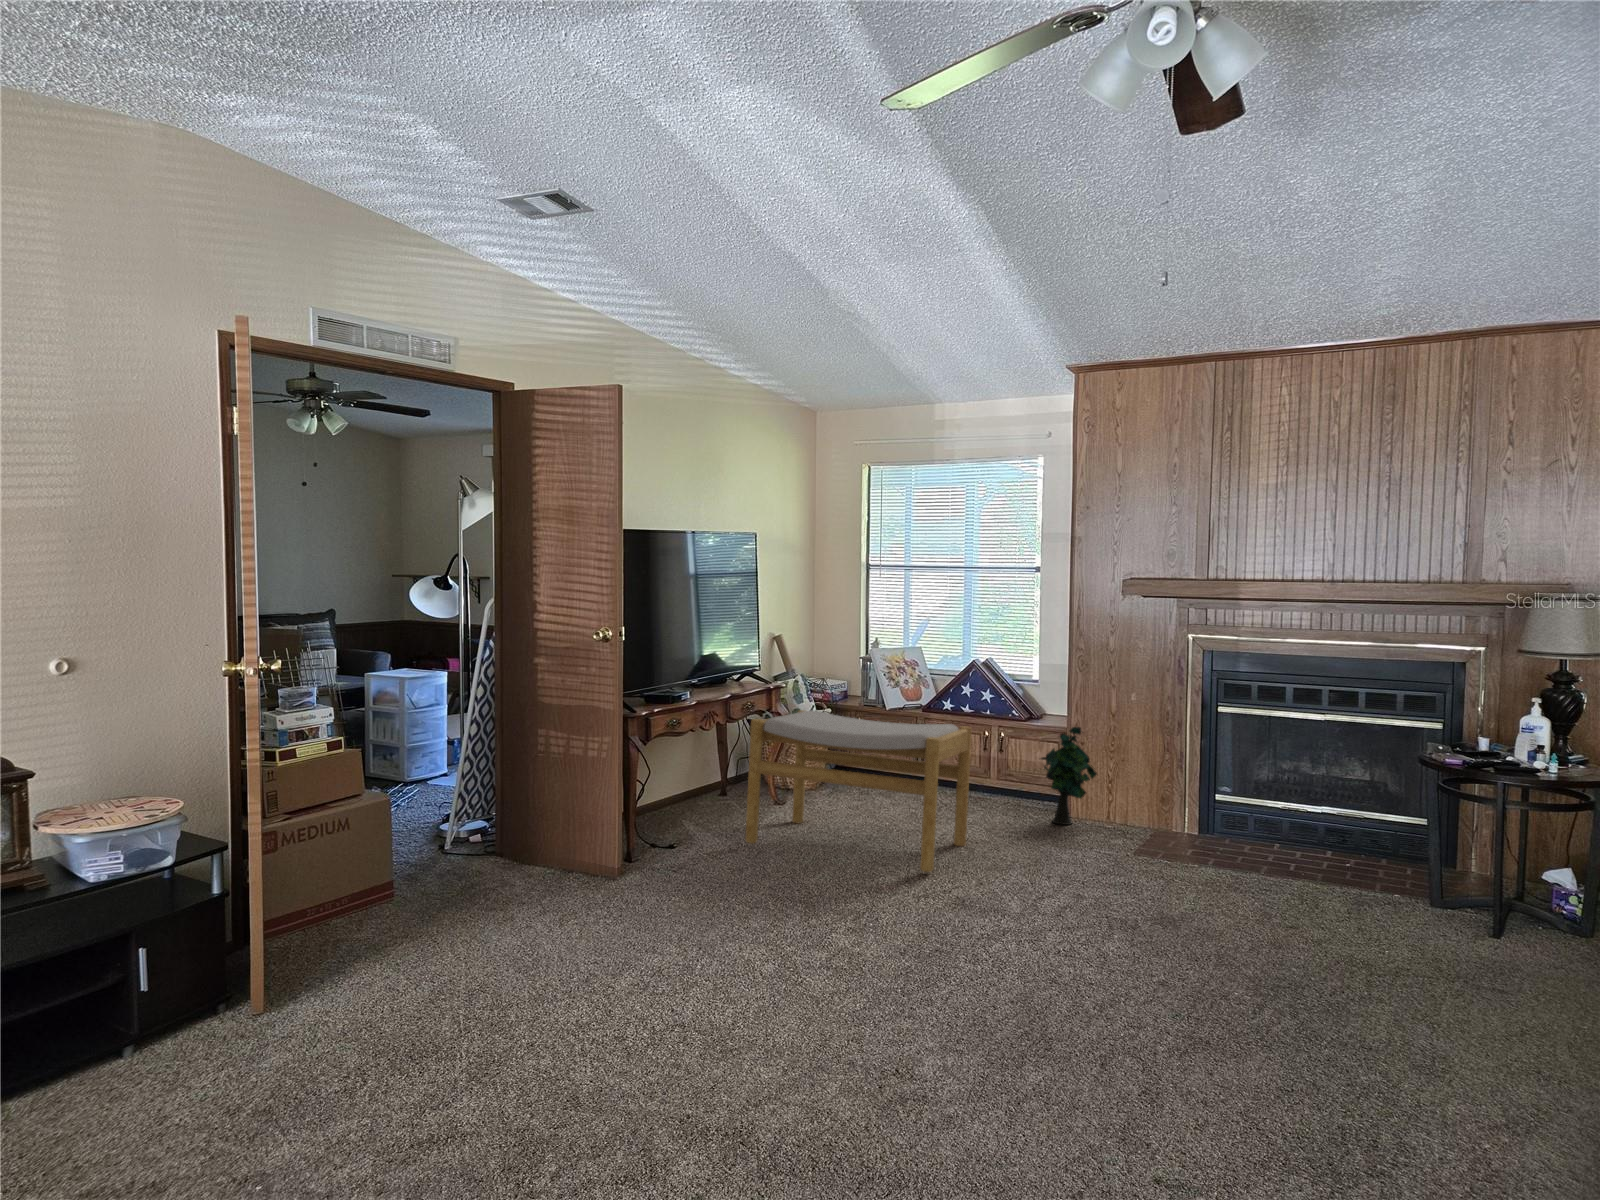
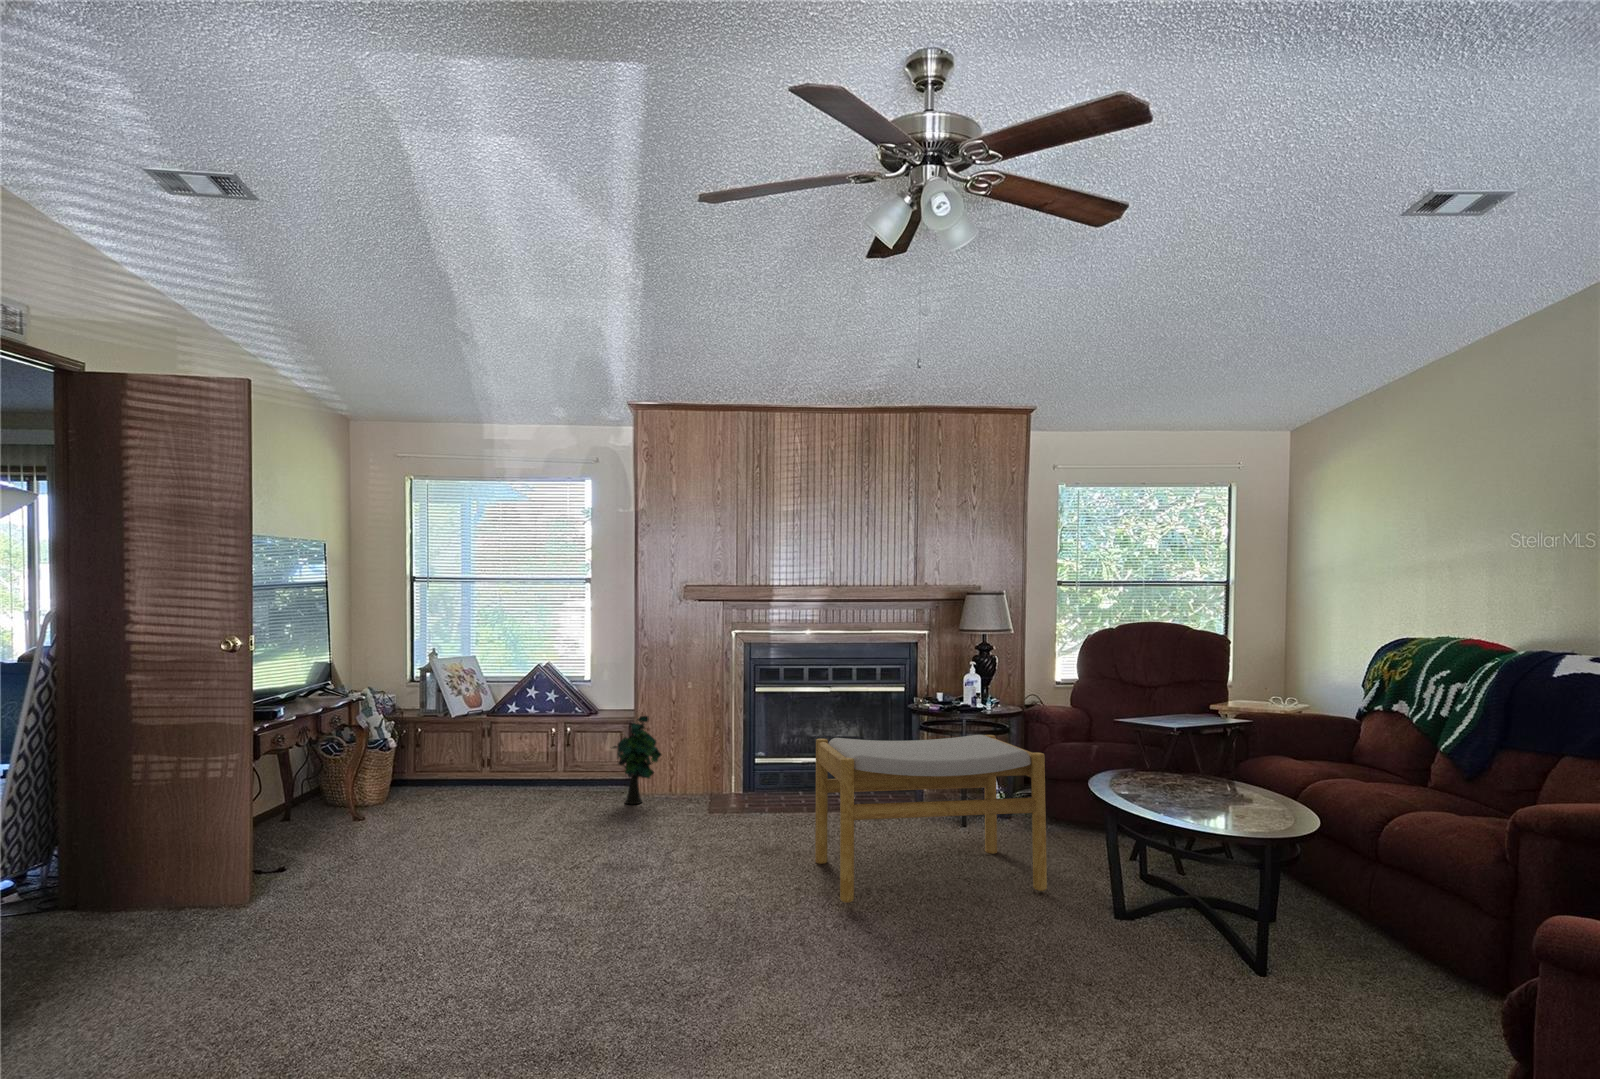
footstool: present [745,710,972,872] -> present [815,735,1047,903]

